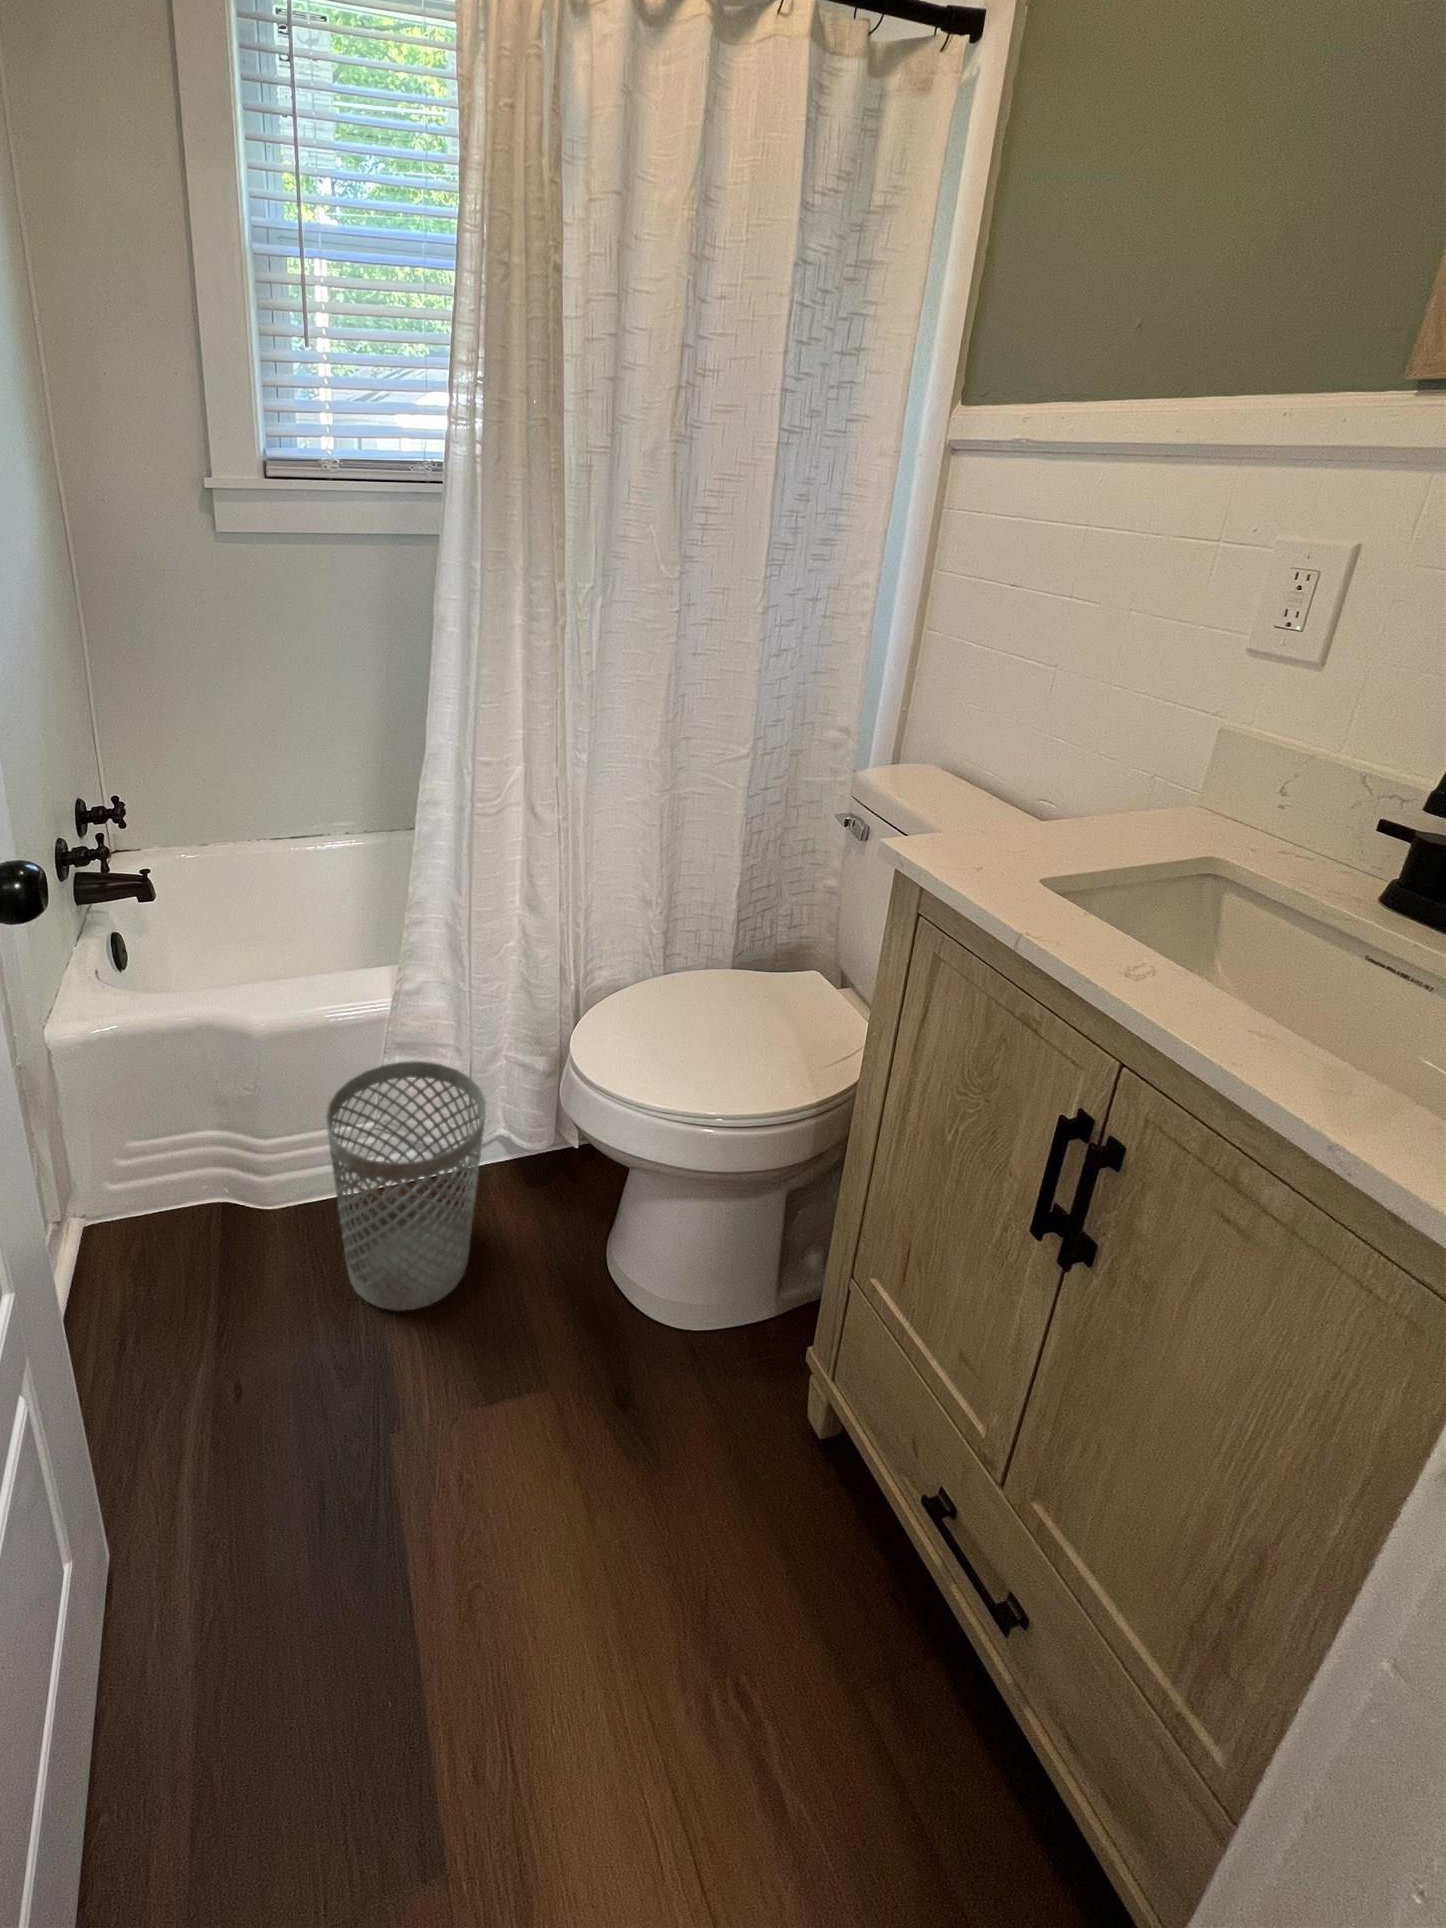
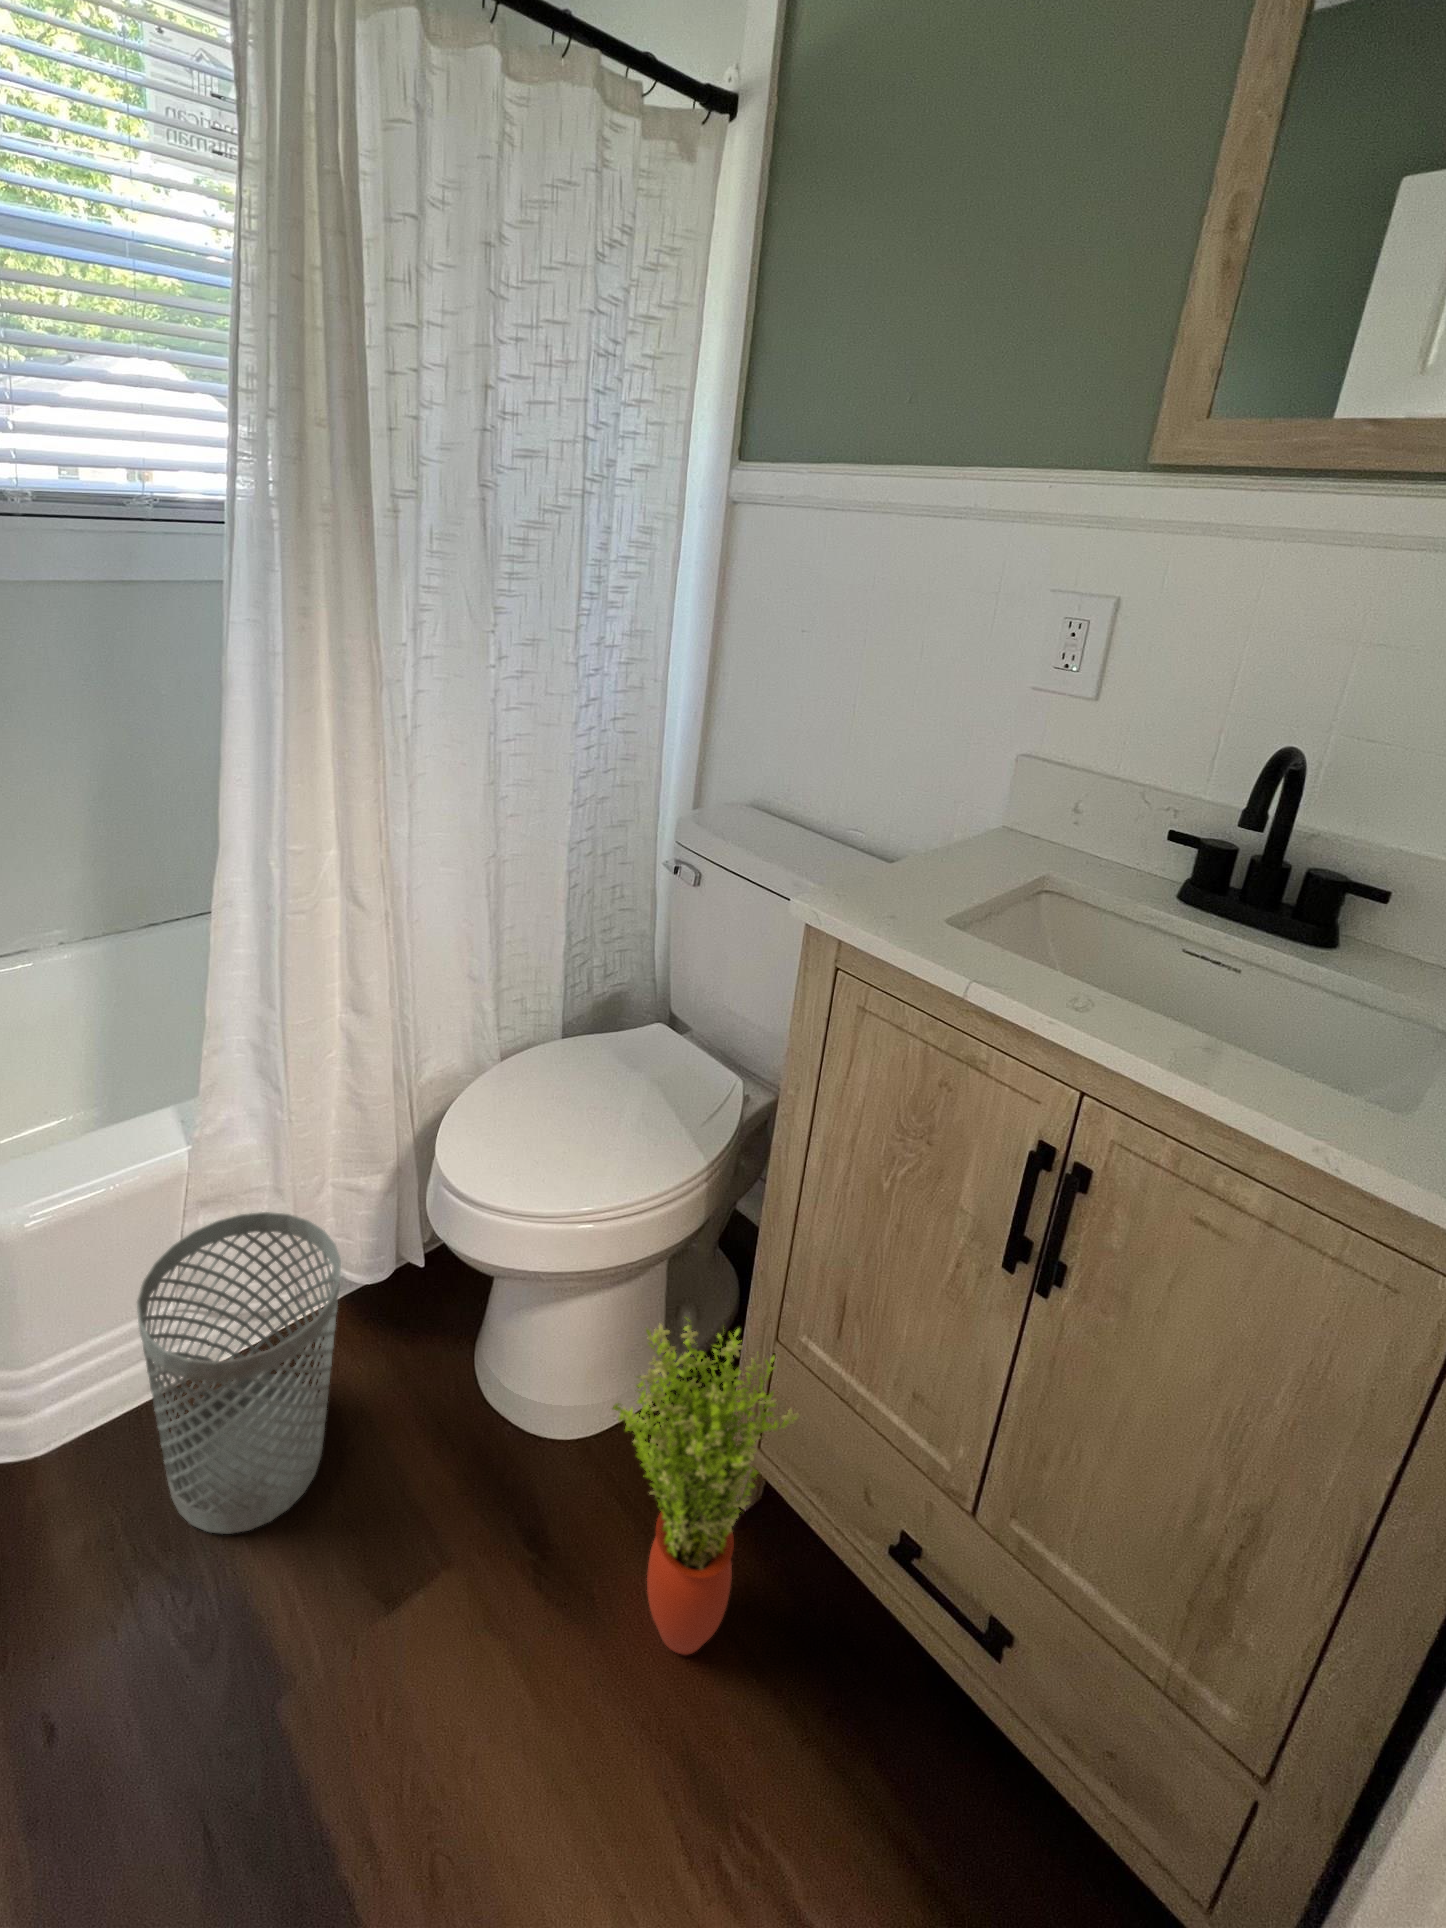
potted plant: none [659,1215,830,1536] -> present [613,1318,799,1655]

